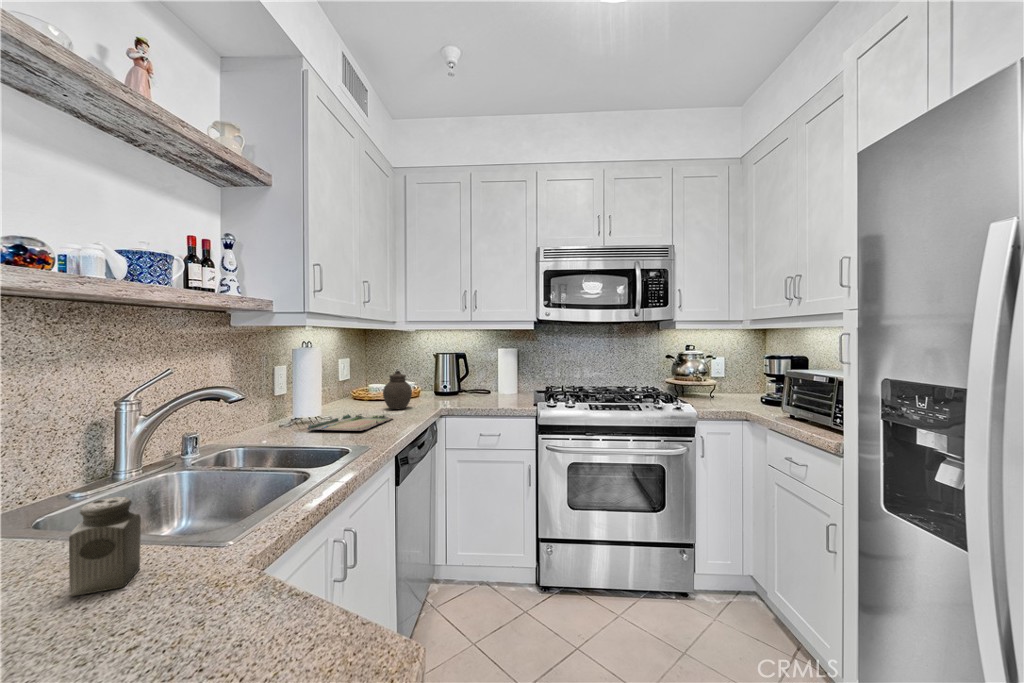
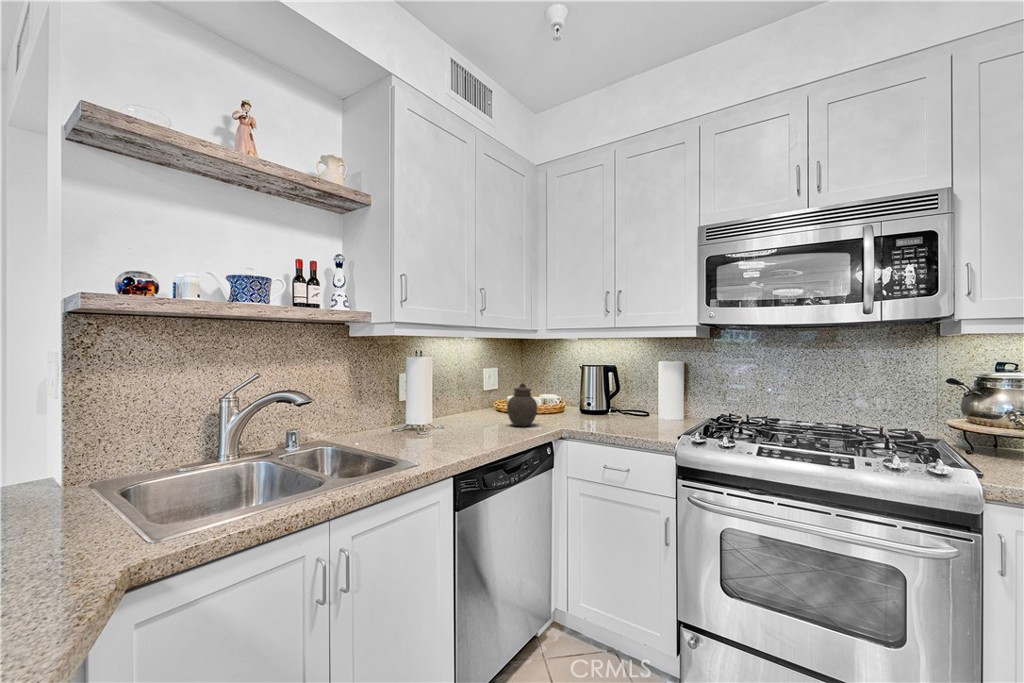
tray: present [307,414,393,431] -> none [407,427,499,446]
salt shaker: present [69,497,141,596] -> none [52,481,115,556]

